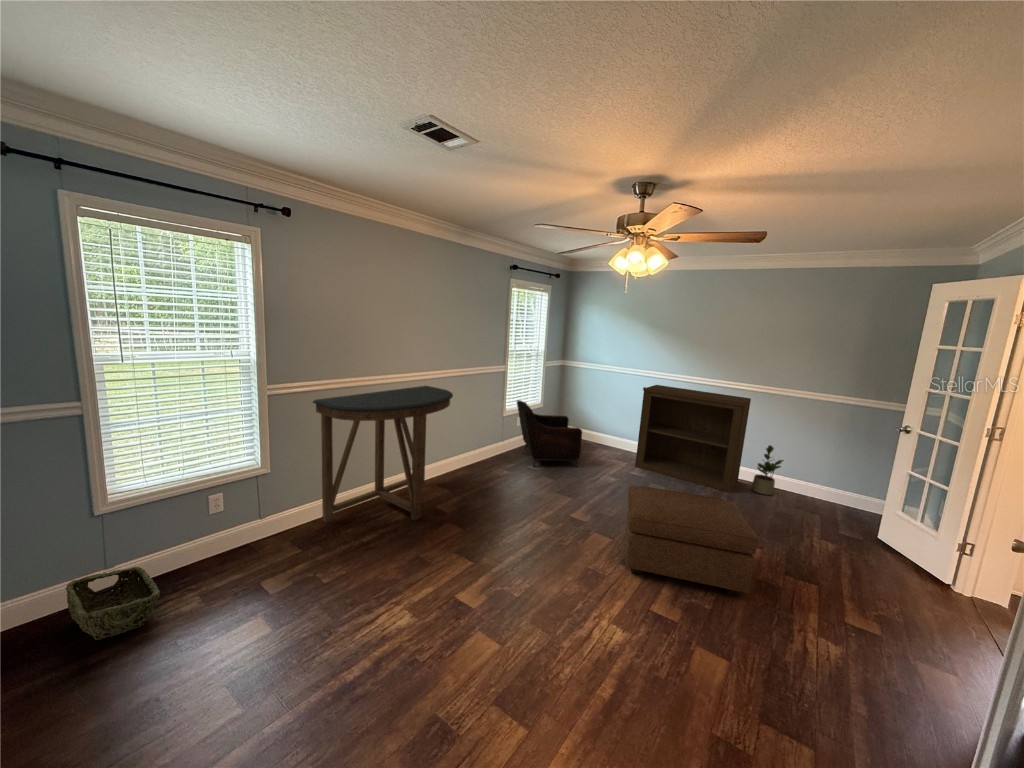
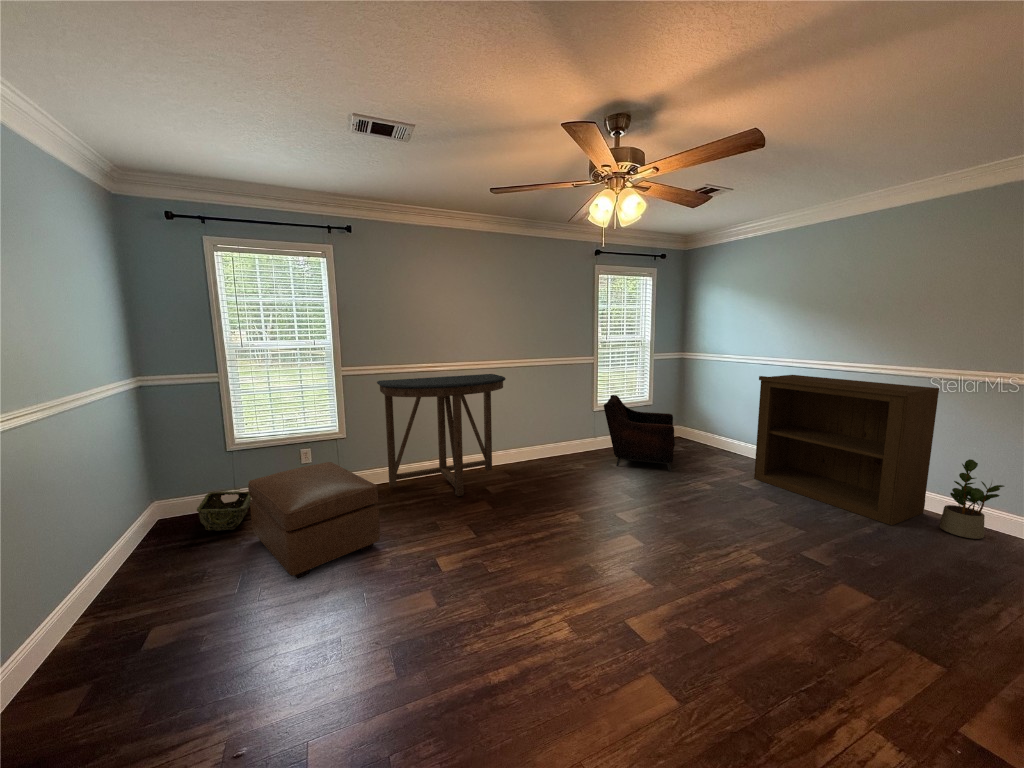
ottoman: present [625,485,758,596] -> present [248,462,380,579]

